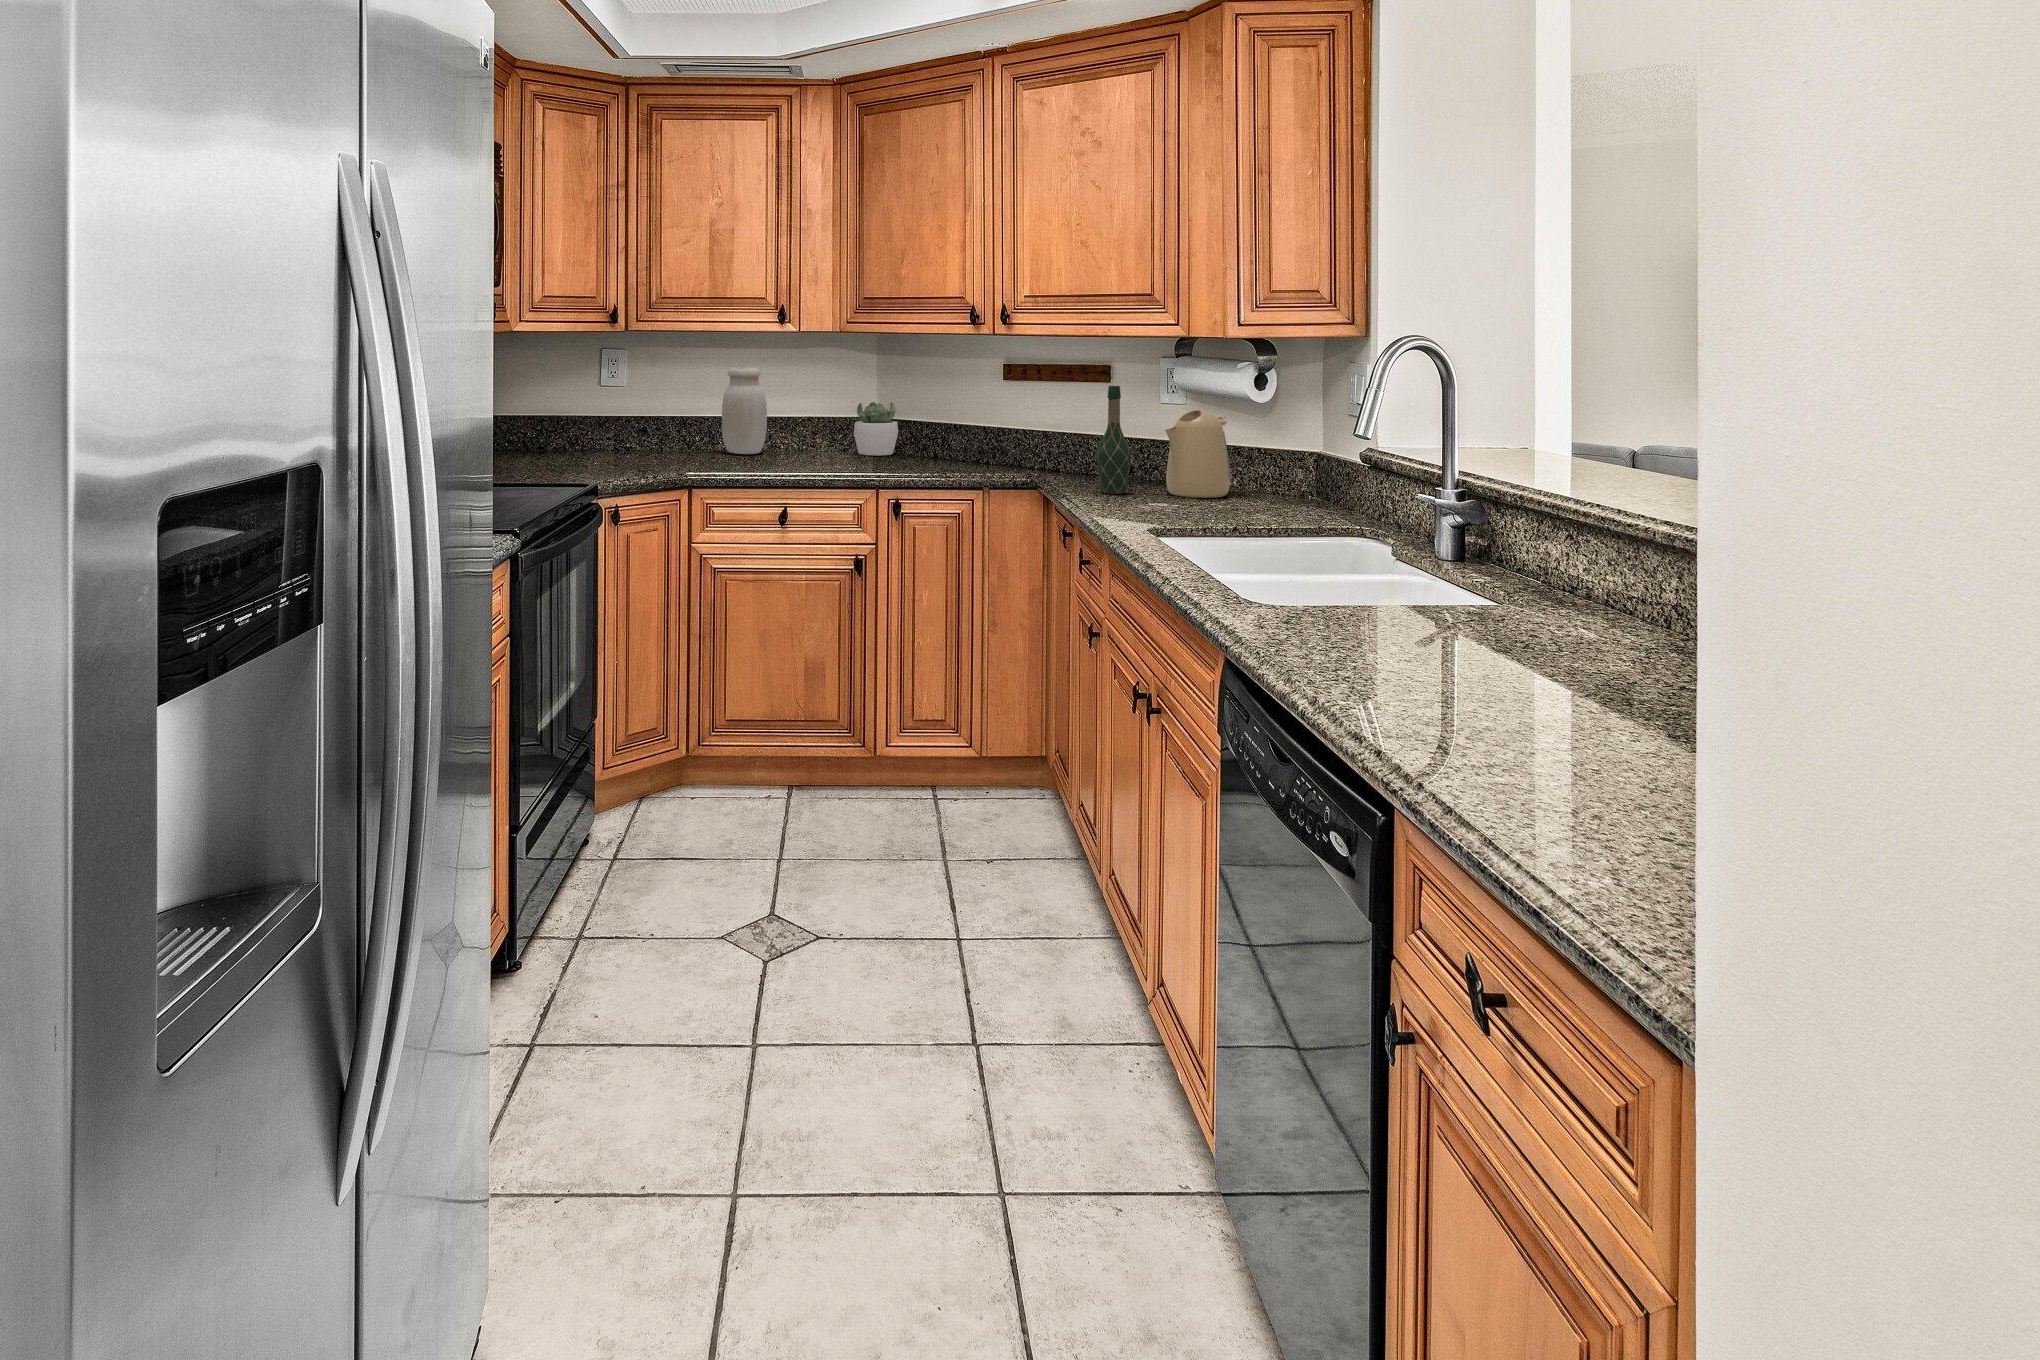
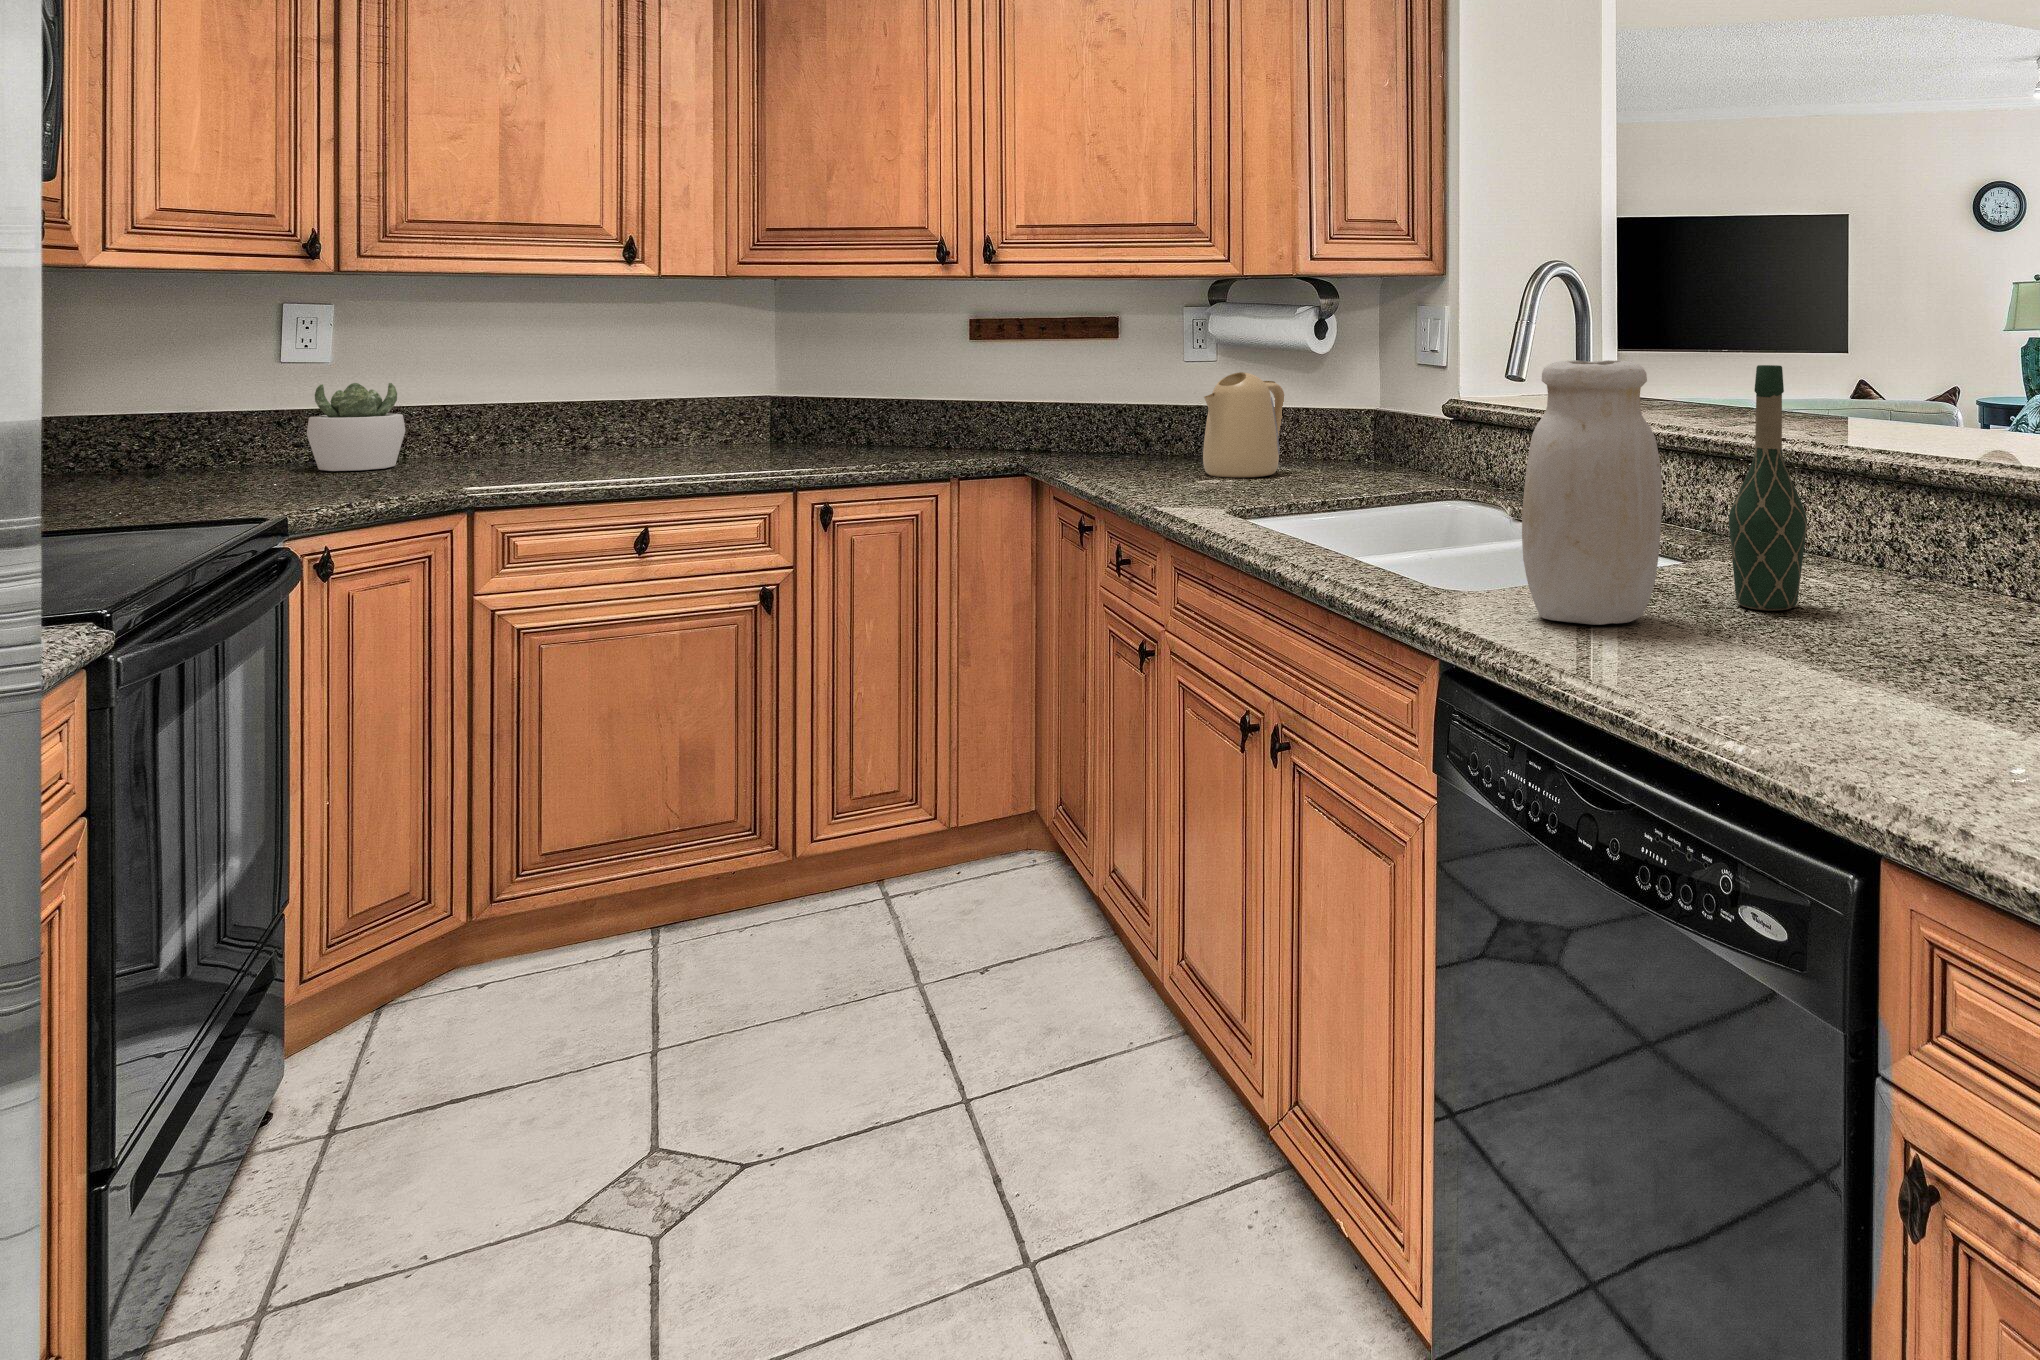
jar: present [722,368,767,454] -> present [1522,360,1662,625]
wine bottle: present [1096,386,1131,494] -> present [1729,365,1807,610]
succulent plant: present [854,402,898,456] -> present [307,383,405,471]

